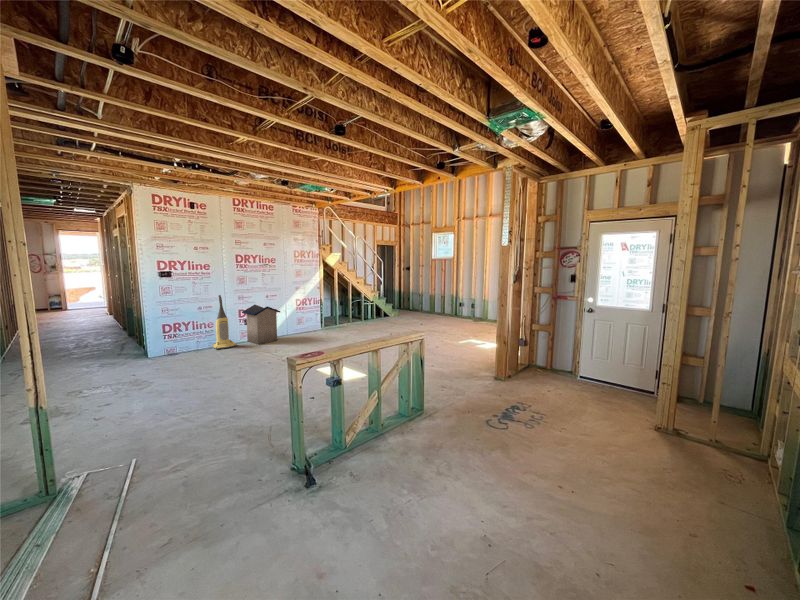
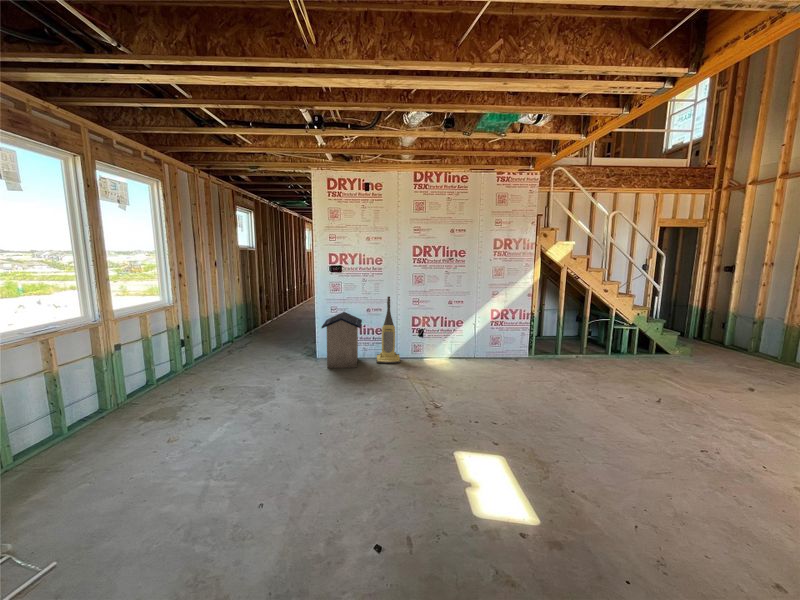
trash can: present [242,305,280,345] -> present [322,312,362,368]

